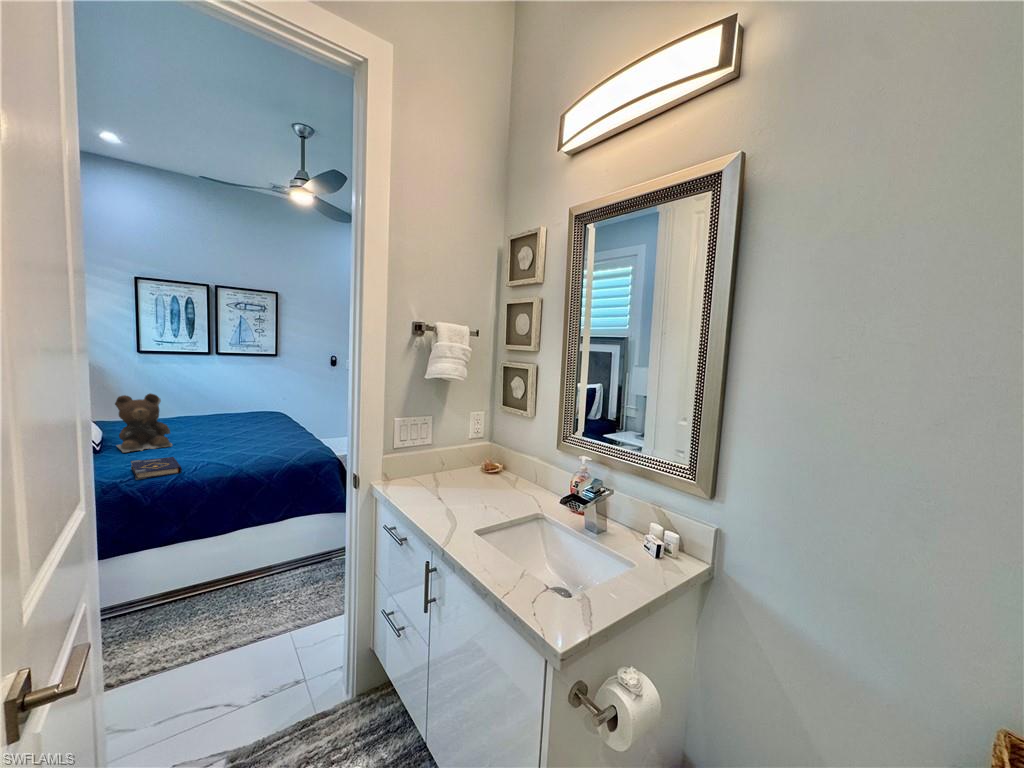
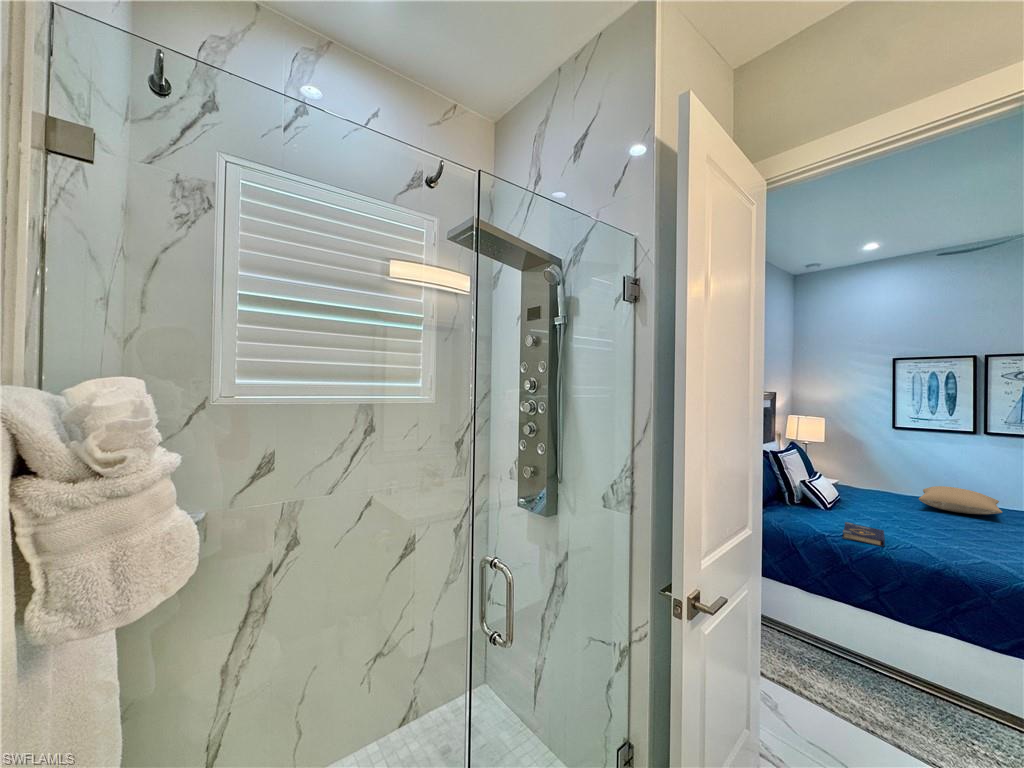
teddy bear: present [115,394,172,452] -> none [847,465,897,522]
pillow: none [180,402,244,424] -> present [919,486,1002,514]

